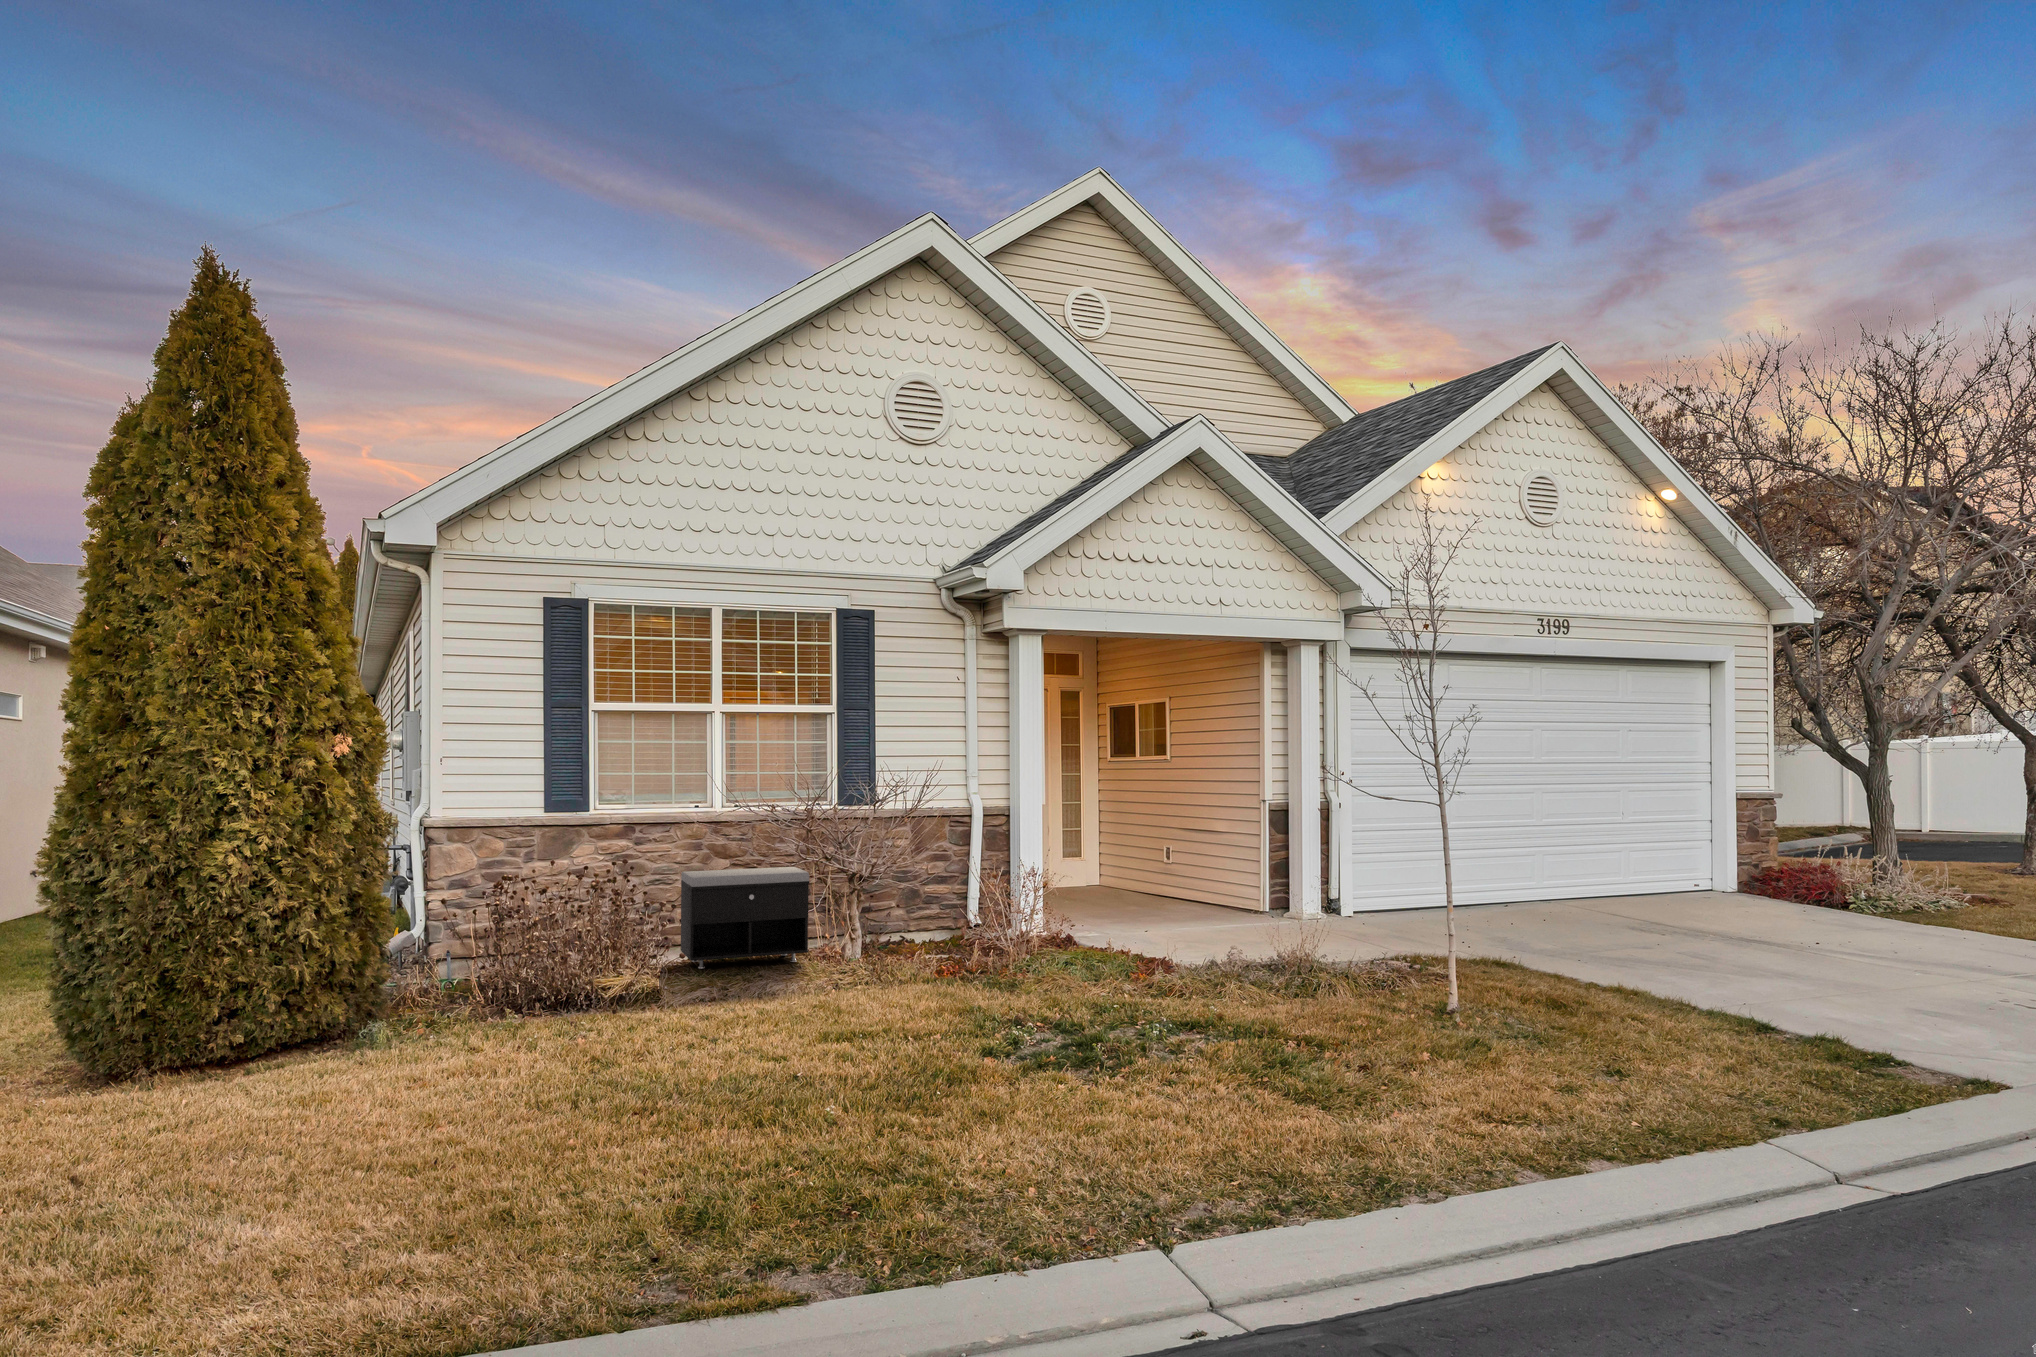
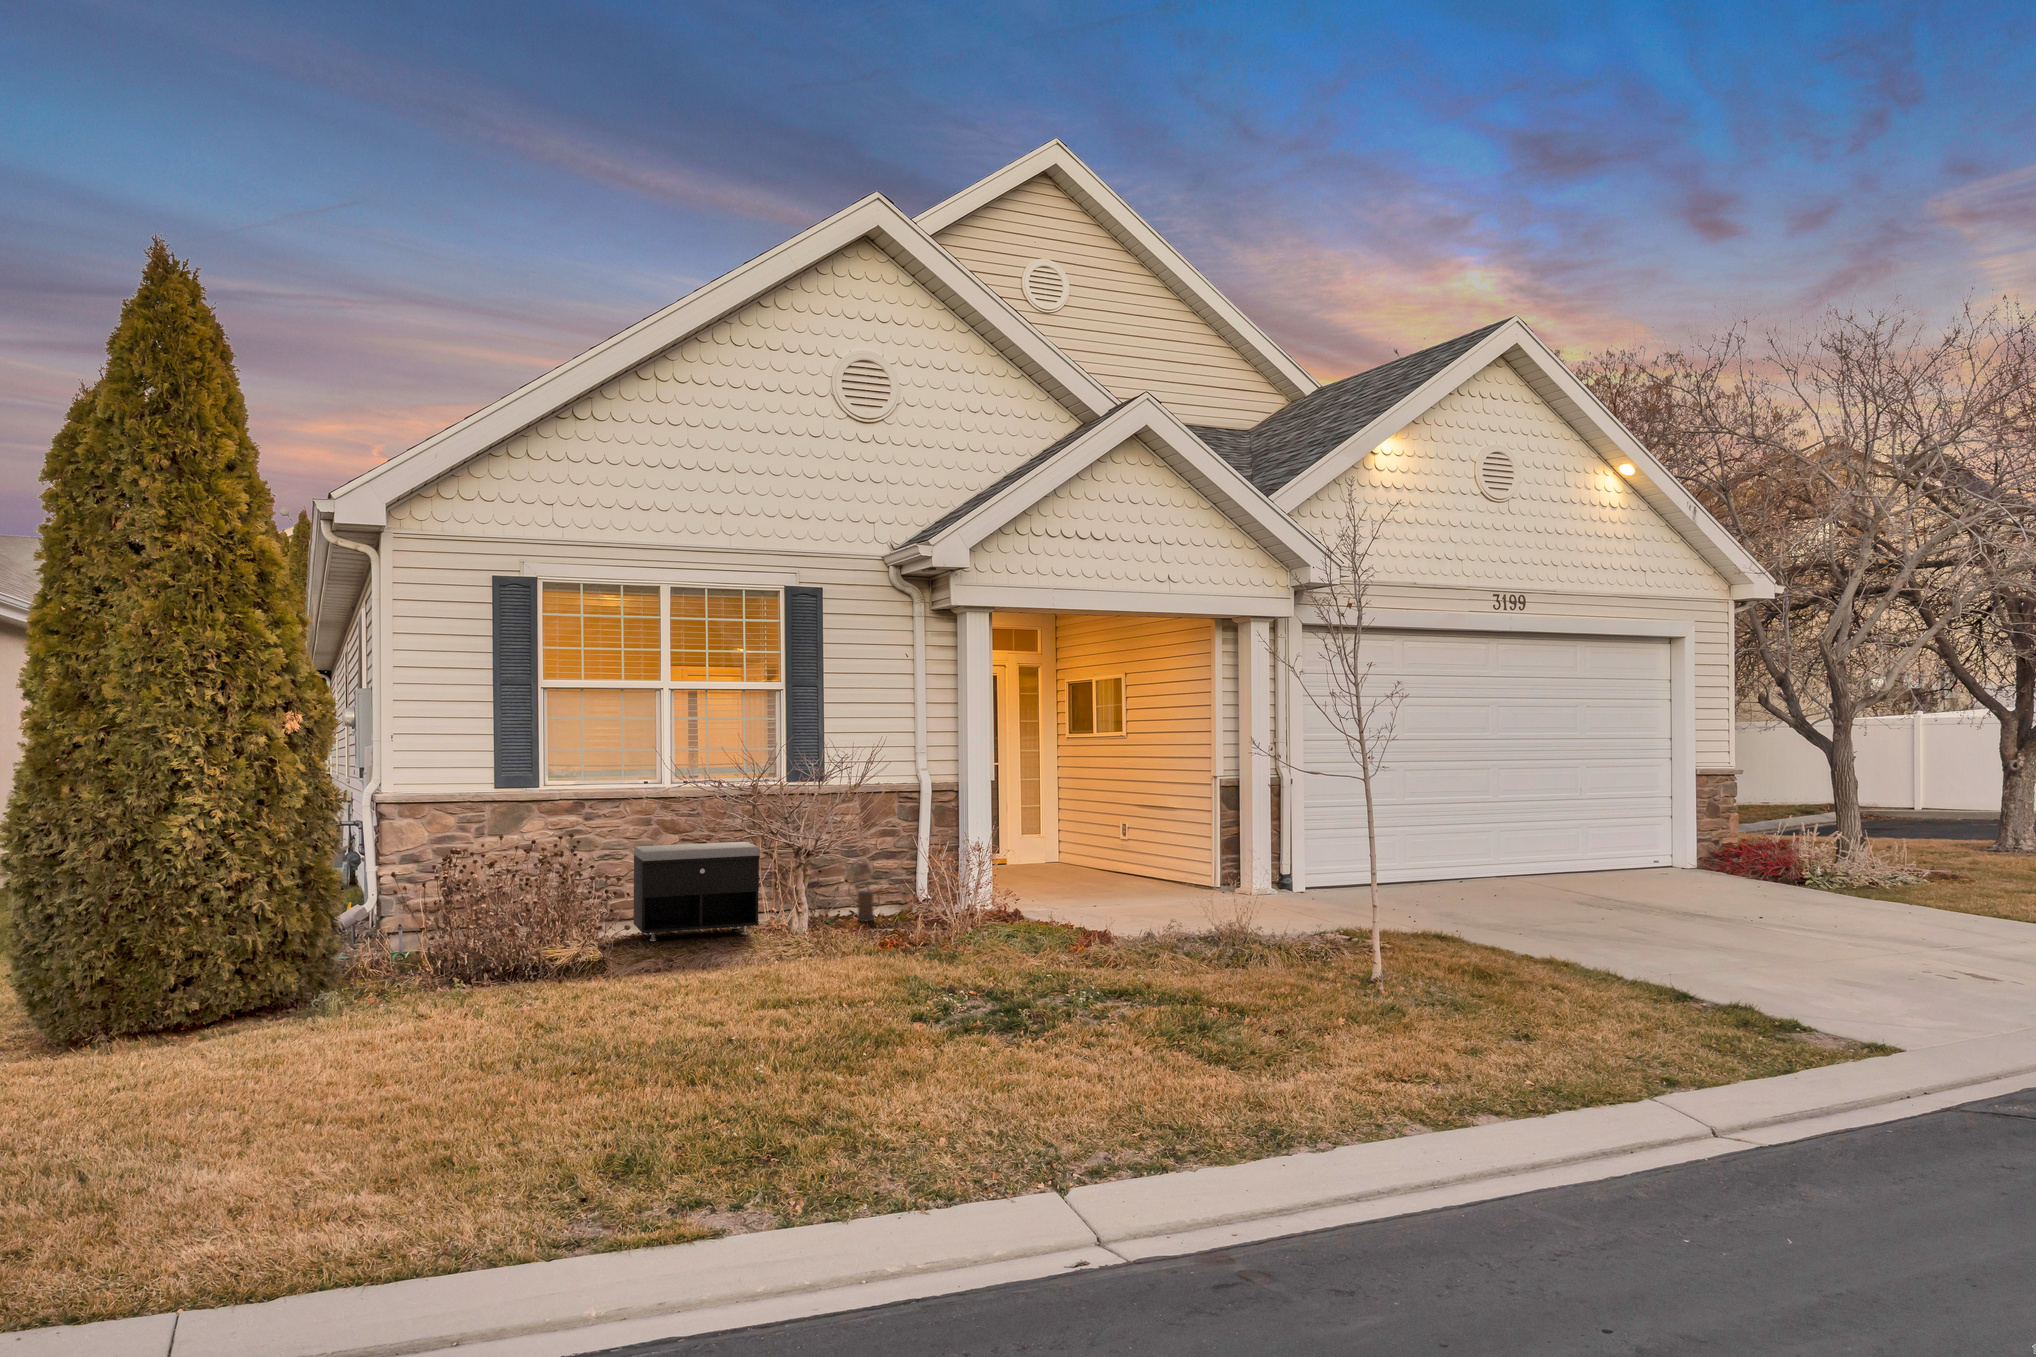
watering can: none [897,905,933,948] -> present [848,881,880,922]

